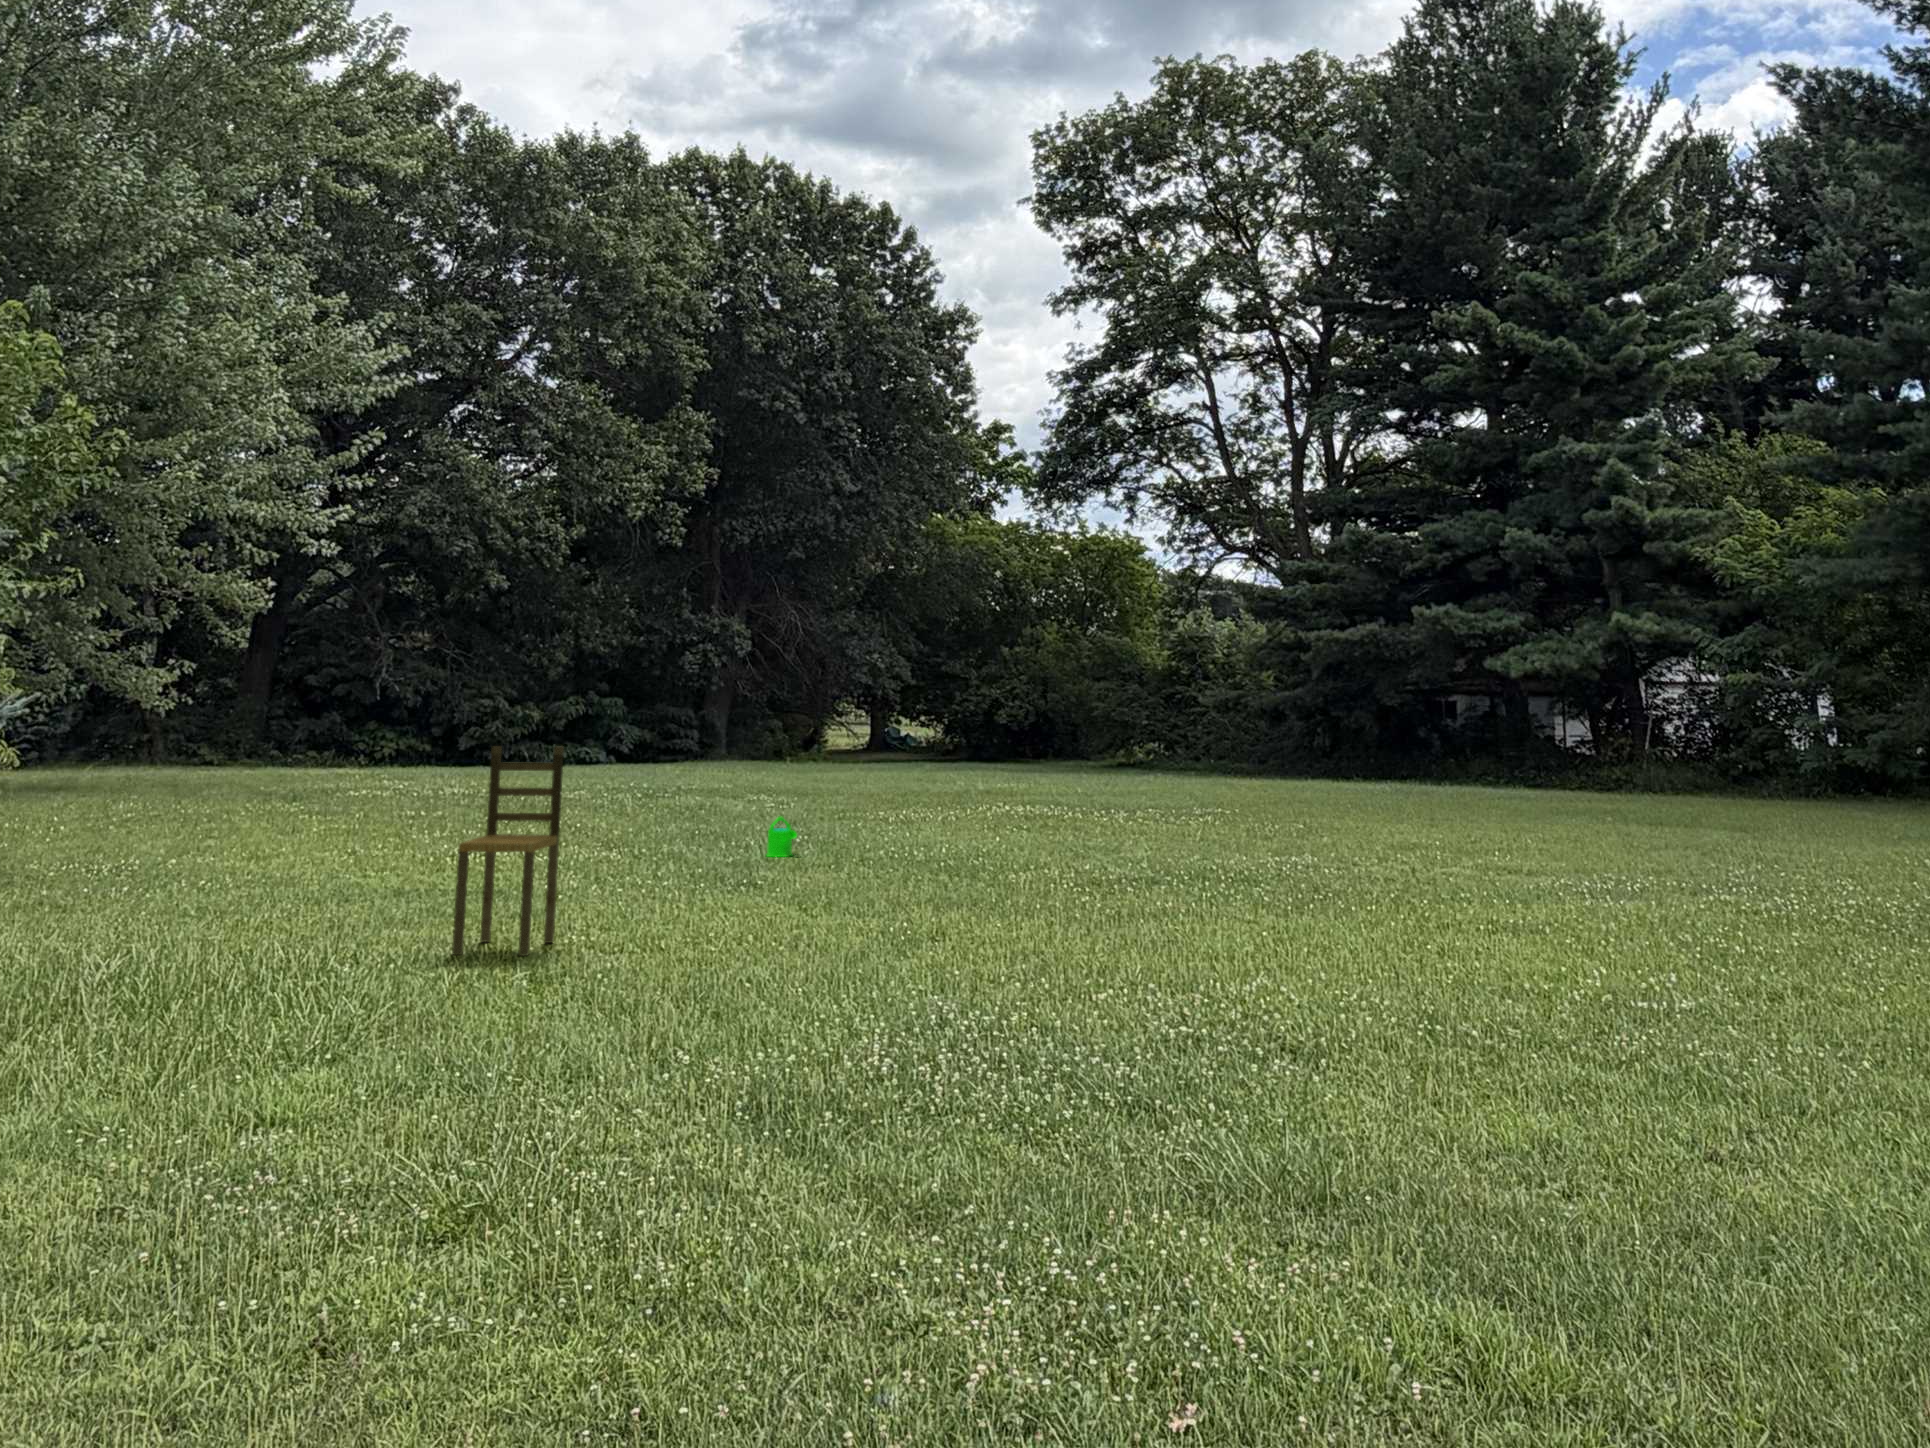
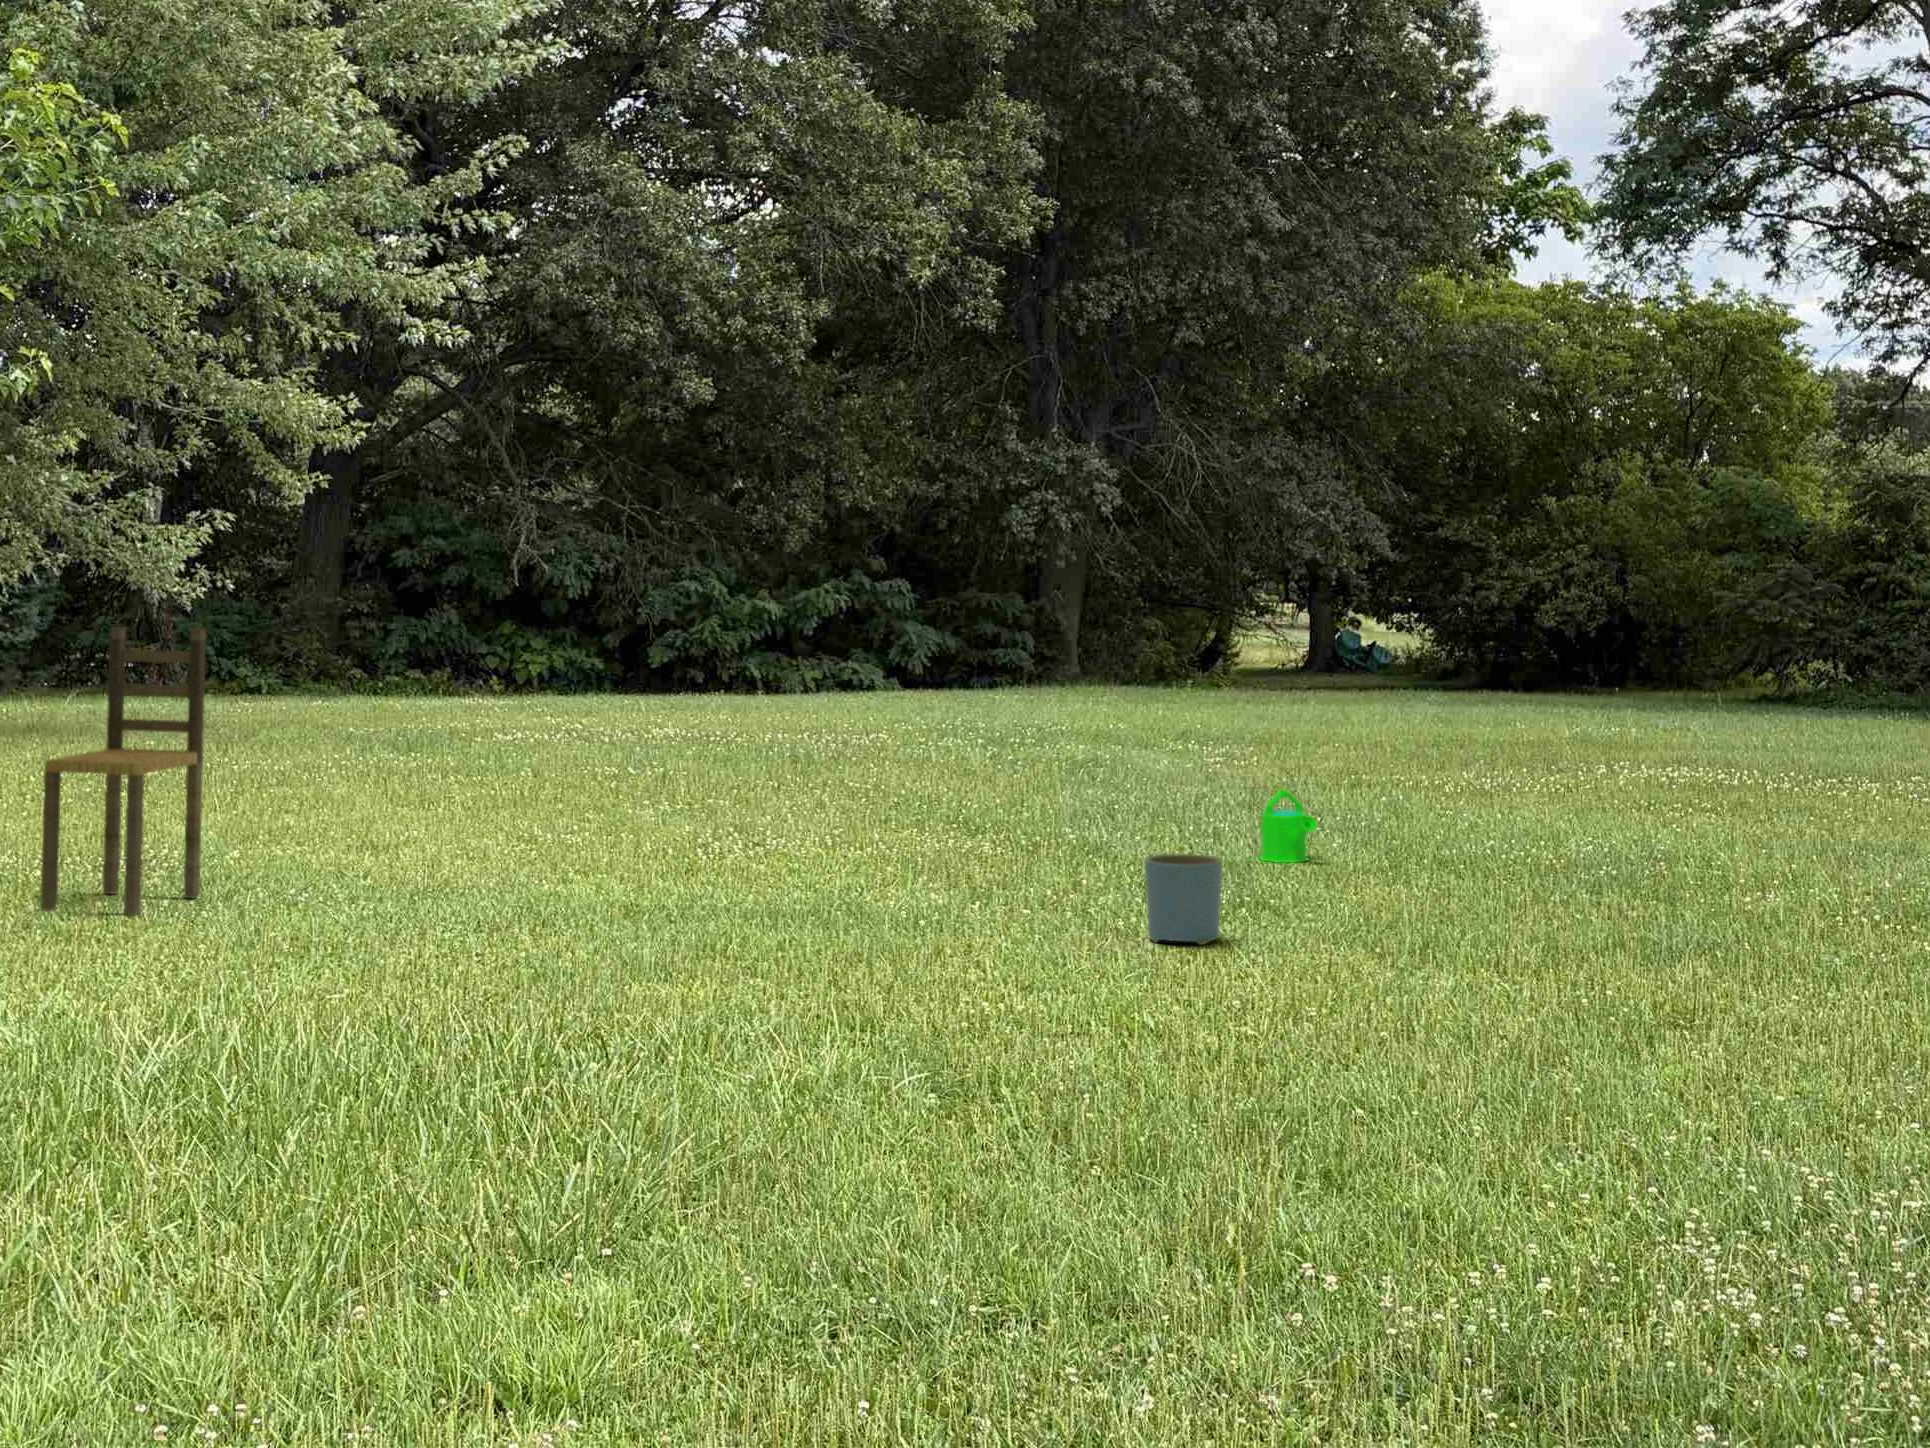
chair: present [452,746,564,956] -> present [40,627,206,915]
planter: none [692,844,733,892] -> present [1145,853,1222,945]

